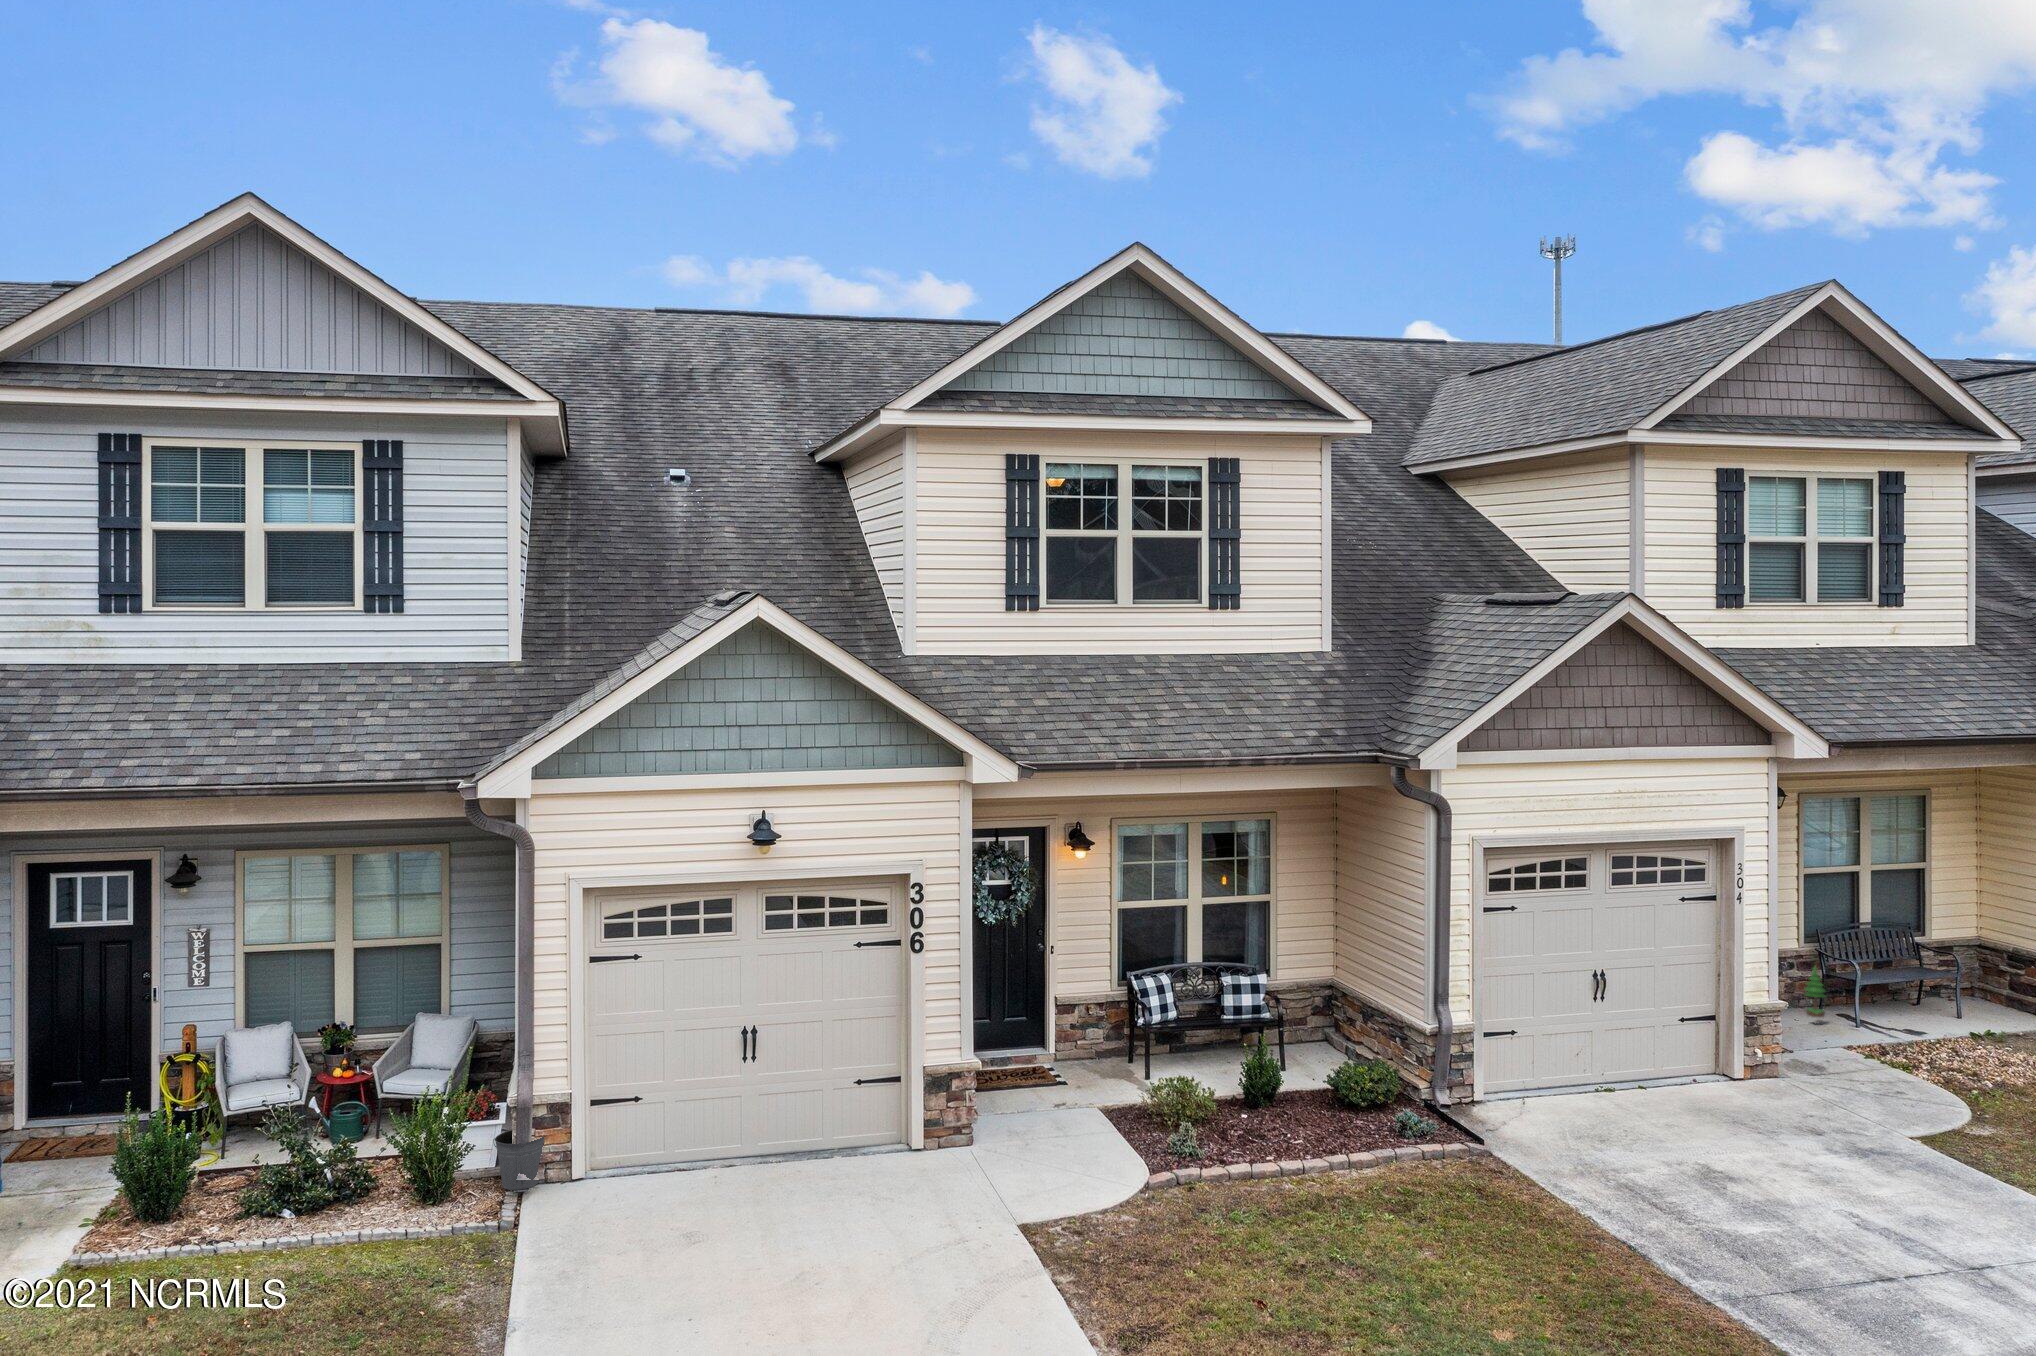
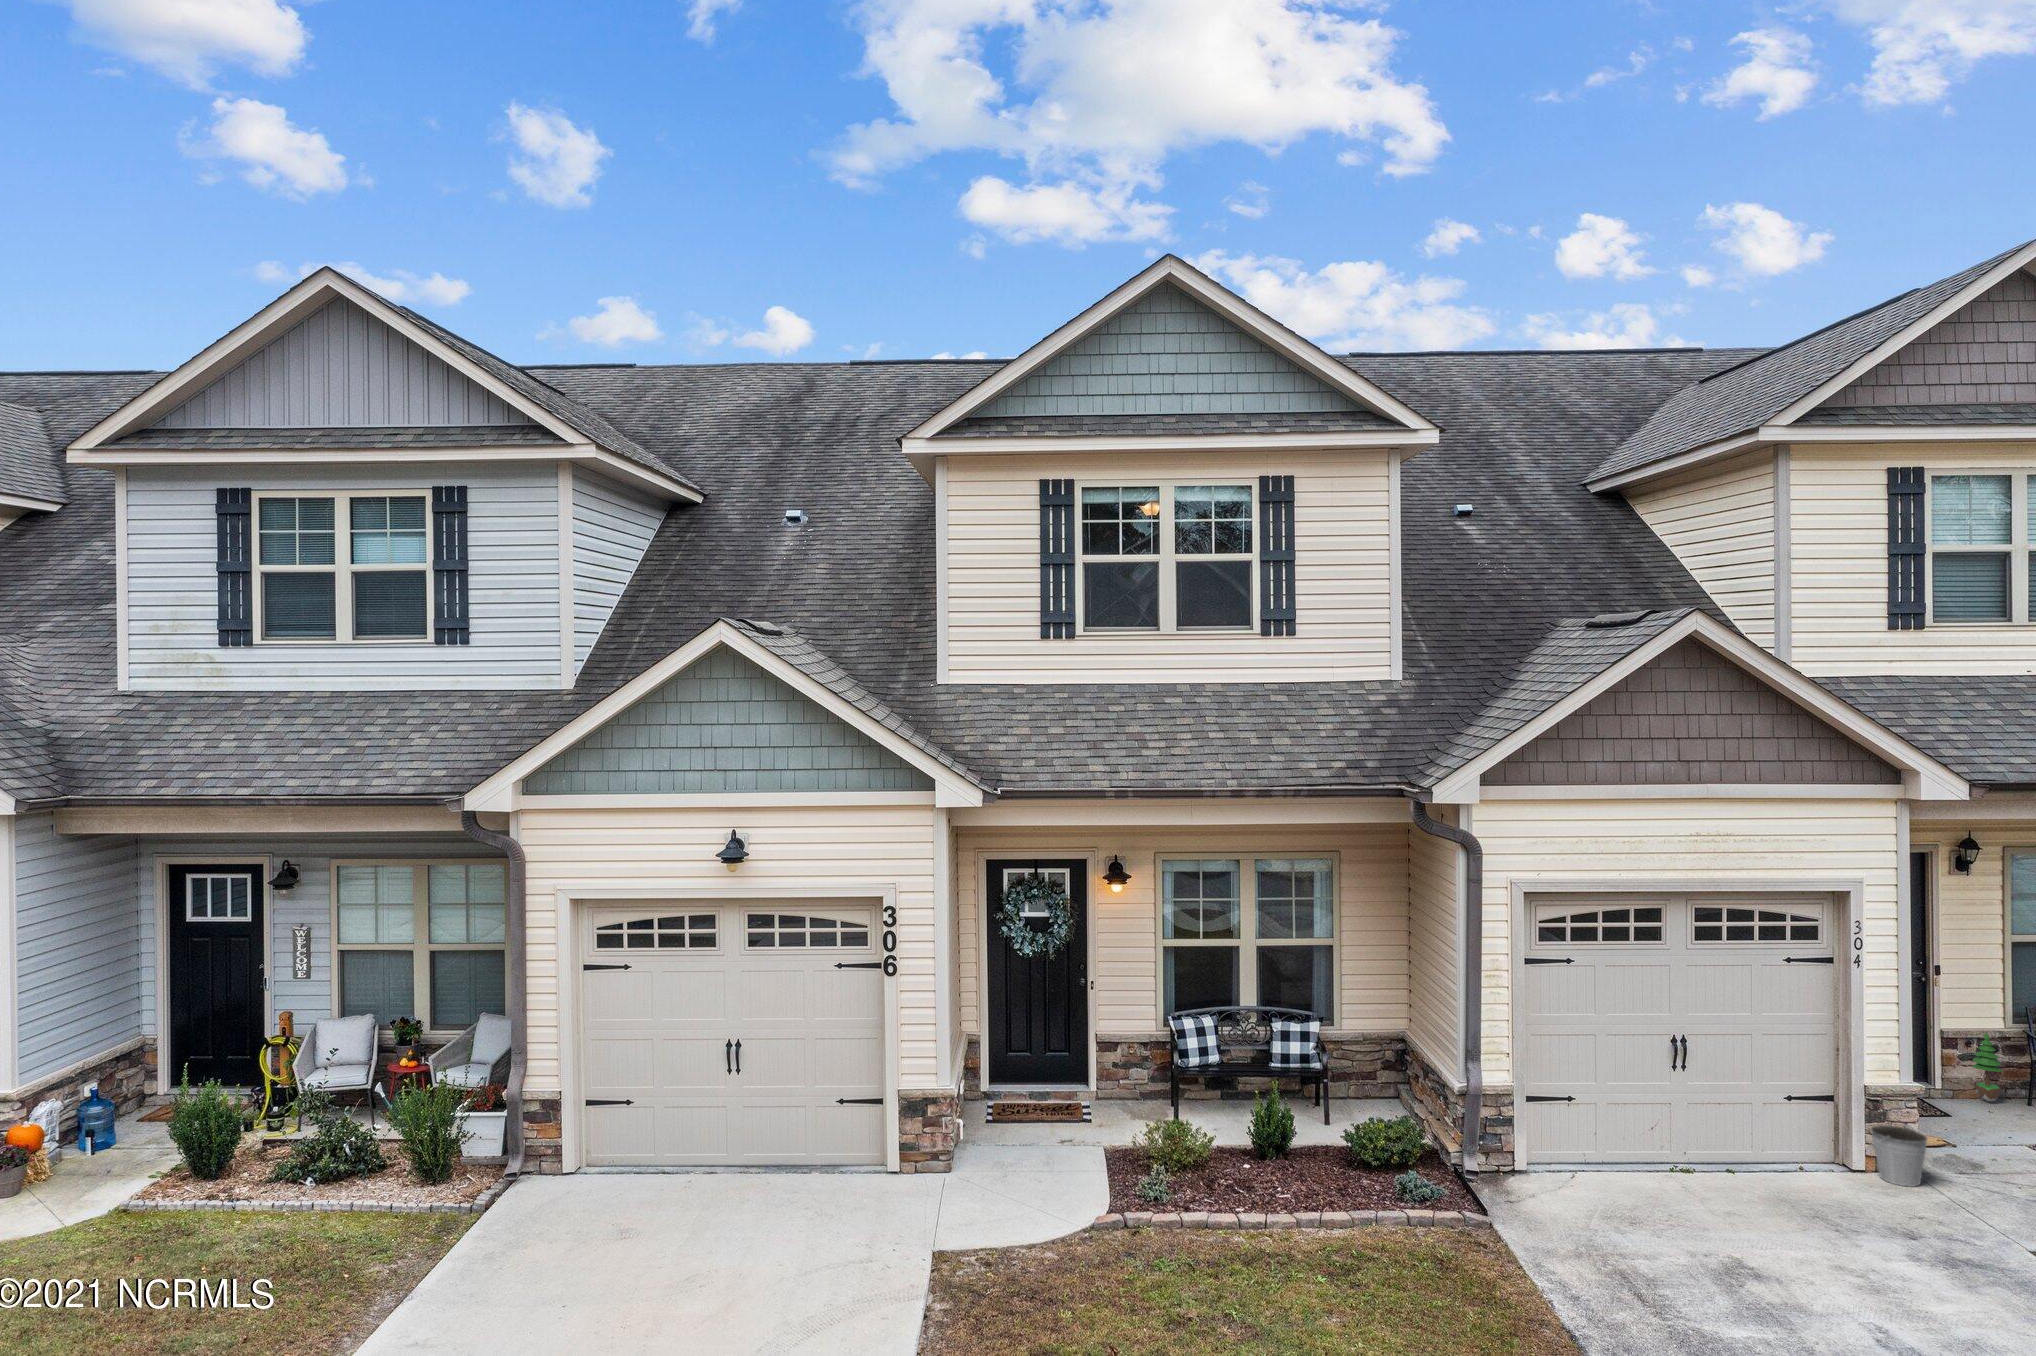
bucket: present [493,1130,545,1190] -> present [1871,1125,1928,1187]

